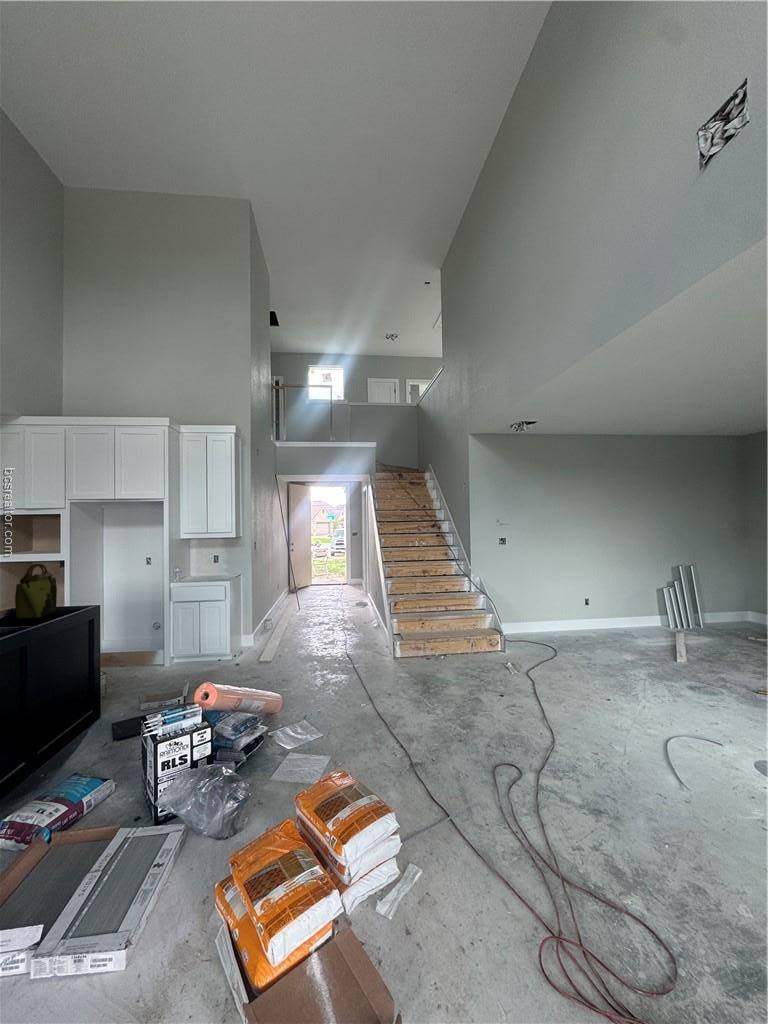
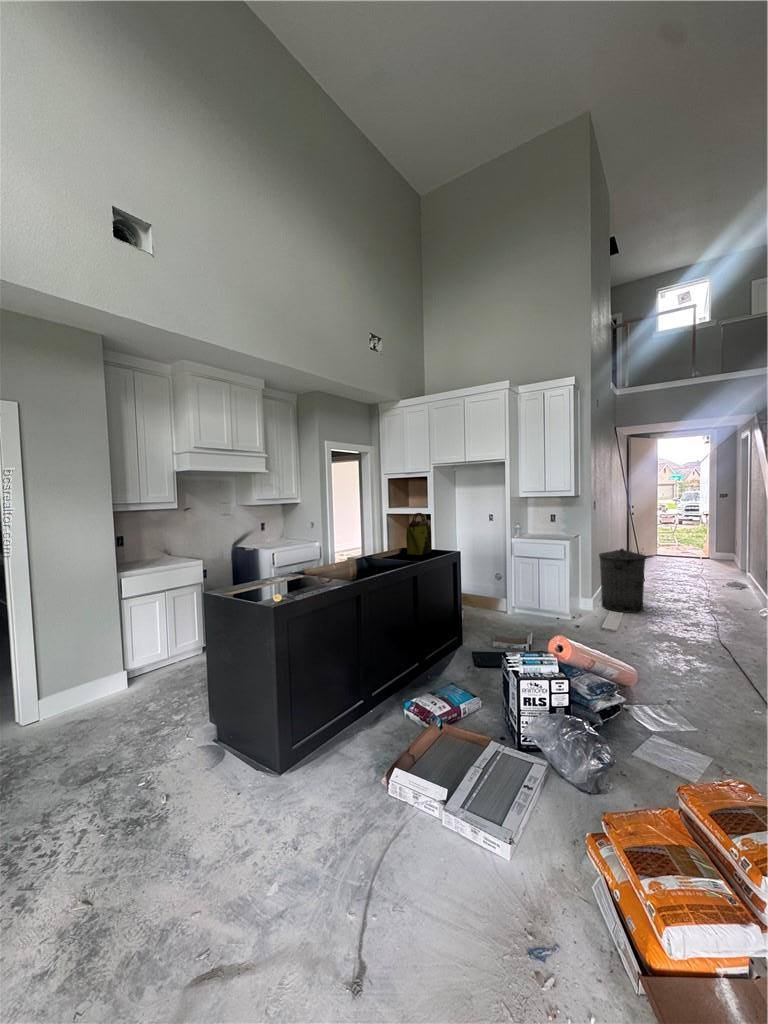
trash can: none [258,584,297,643] -> present [599,548,646,613]

